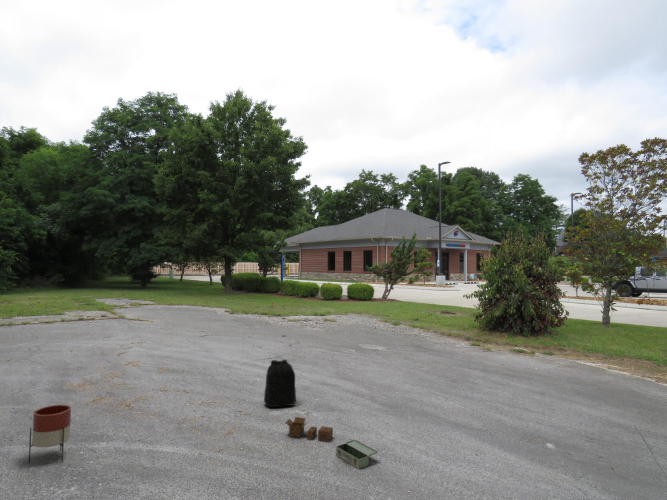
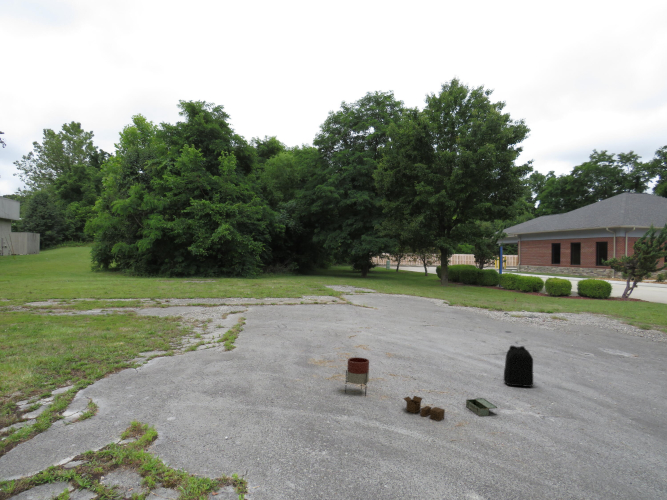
cardboard box: present [286,417,333,442] -> present [404,396,445,421]
toolbox: present [336,440,377,469] -> present [466,398,497,416]

